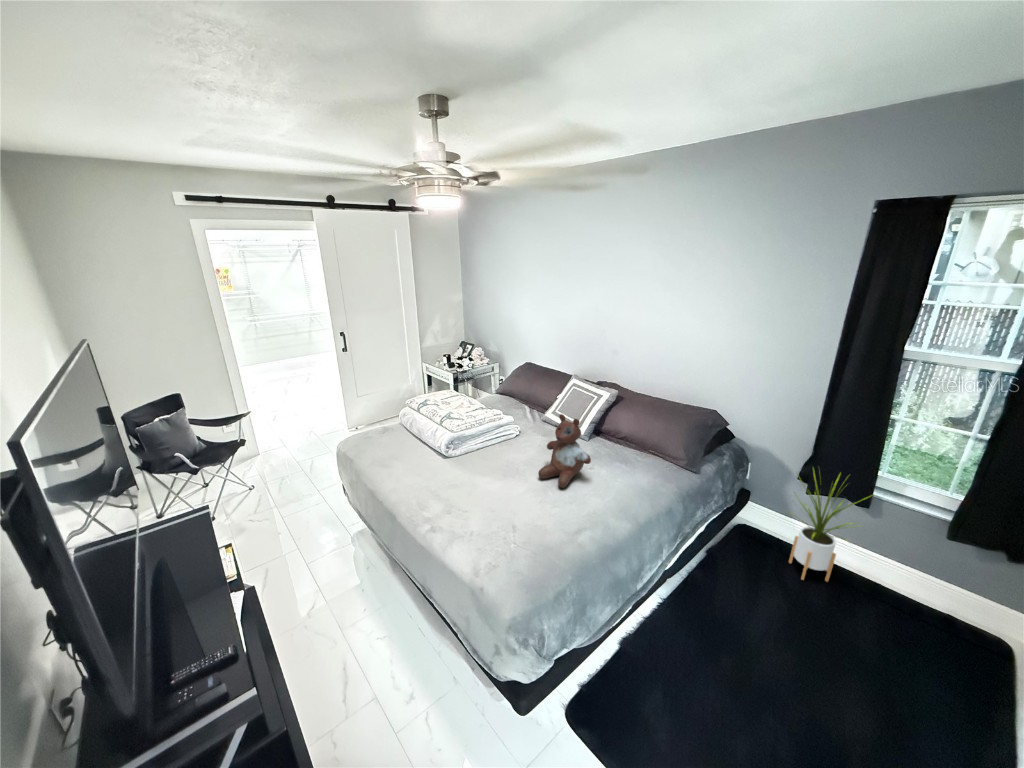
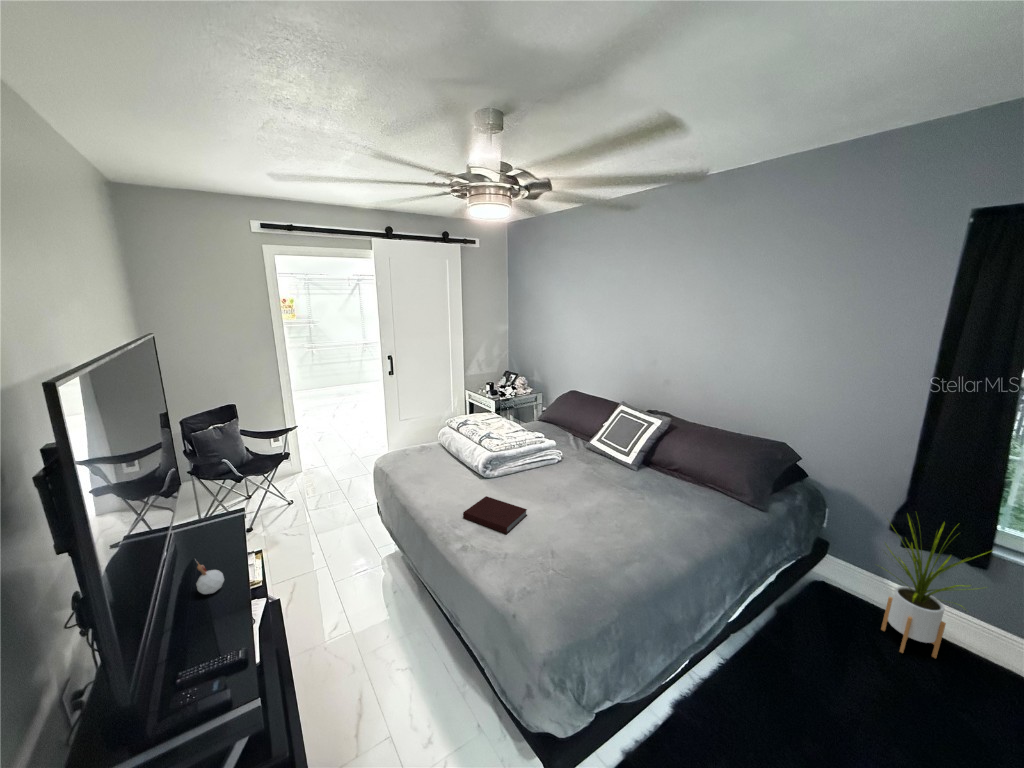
stuffed bear: present [538,414,591,488] -> none [582,436,641,516]
notebook: none [428,476,489,511] -> present [463,496,527,534]
candle: none [166,562,199,595] -> present [196,562,224,594]

